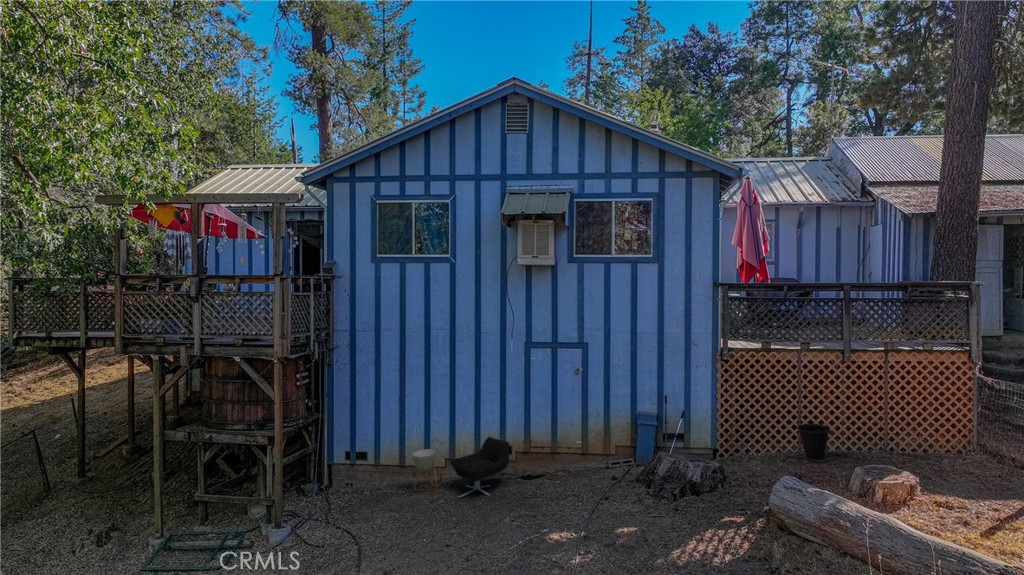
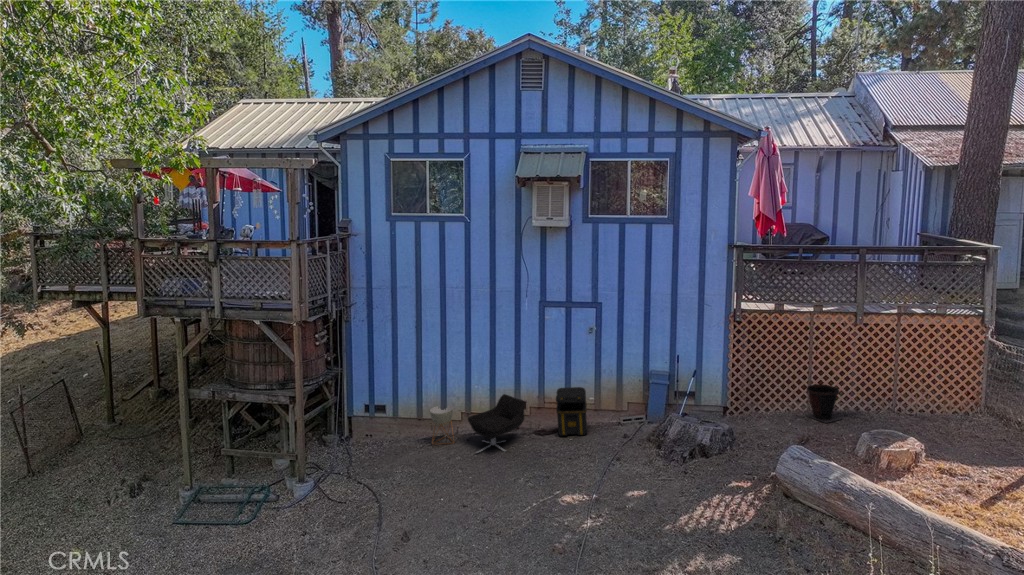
toolbox: none [542,429,574,479] -> present [556,387,587,436]

